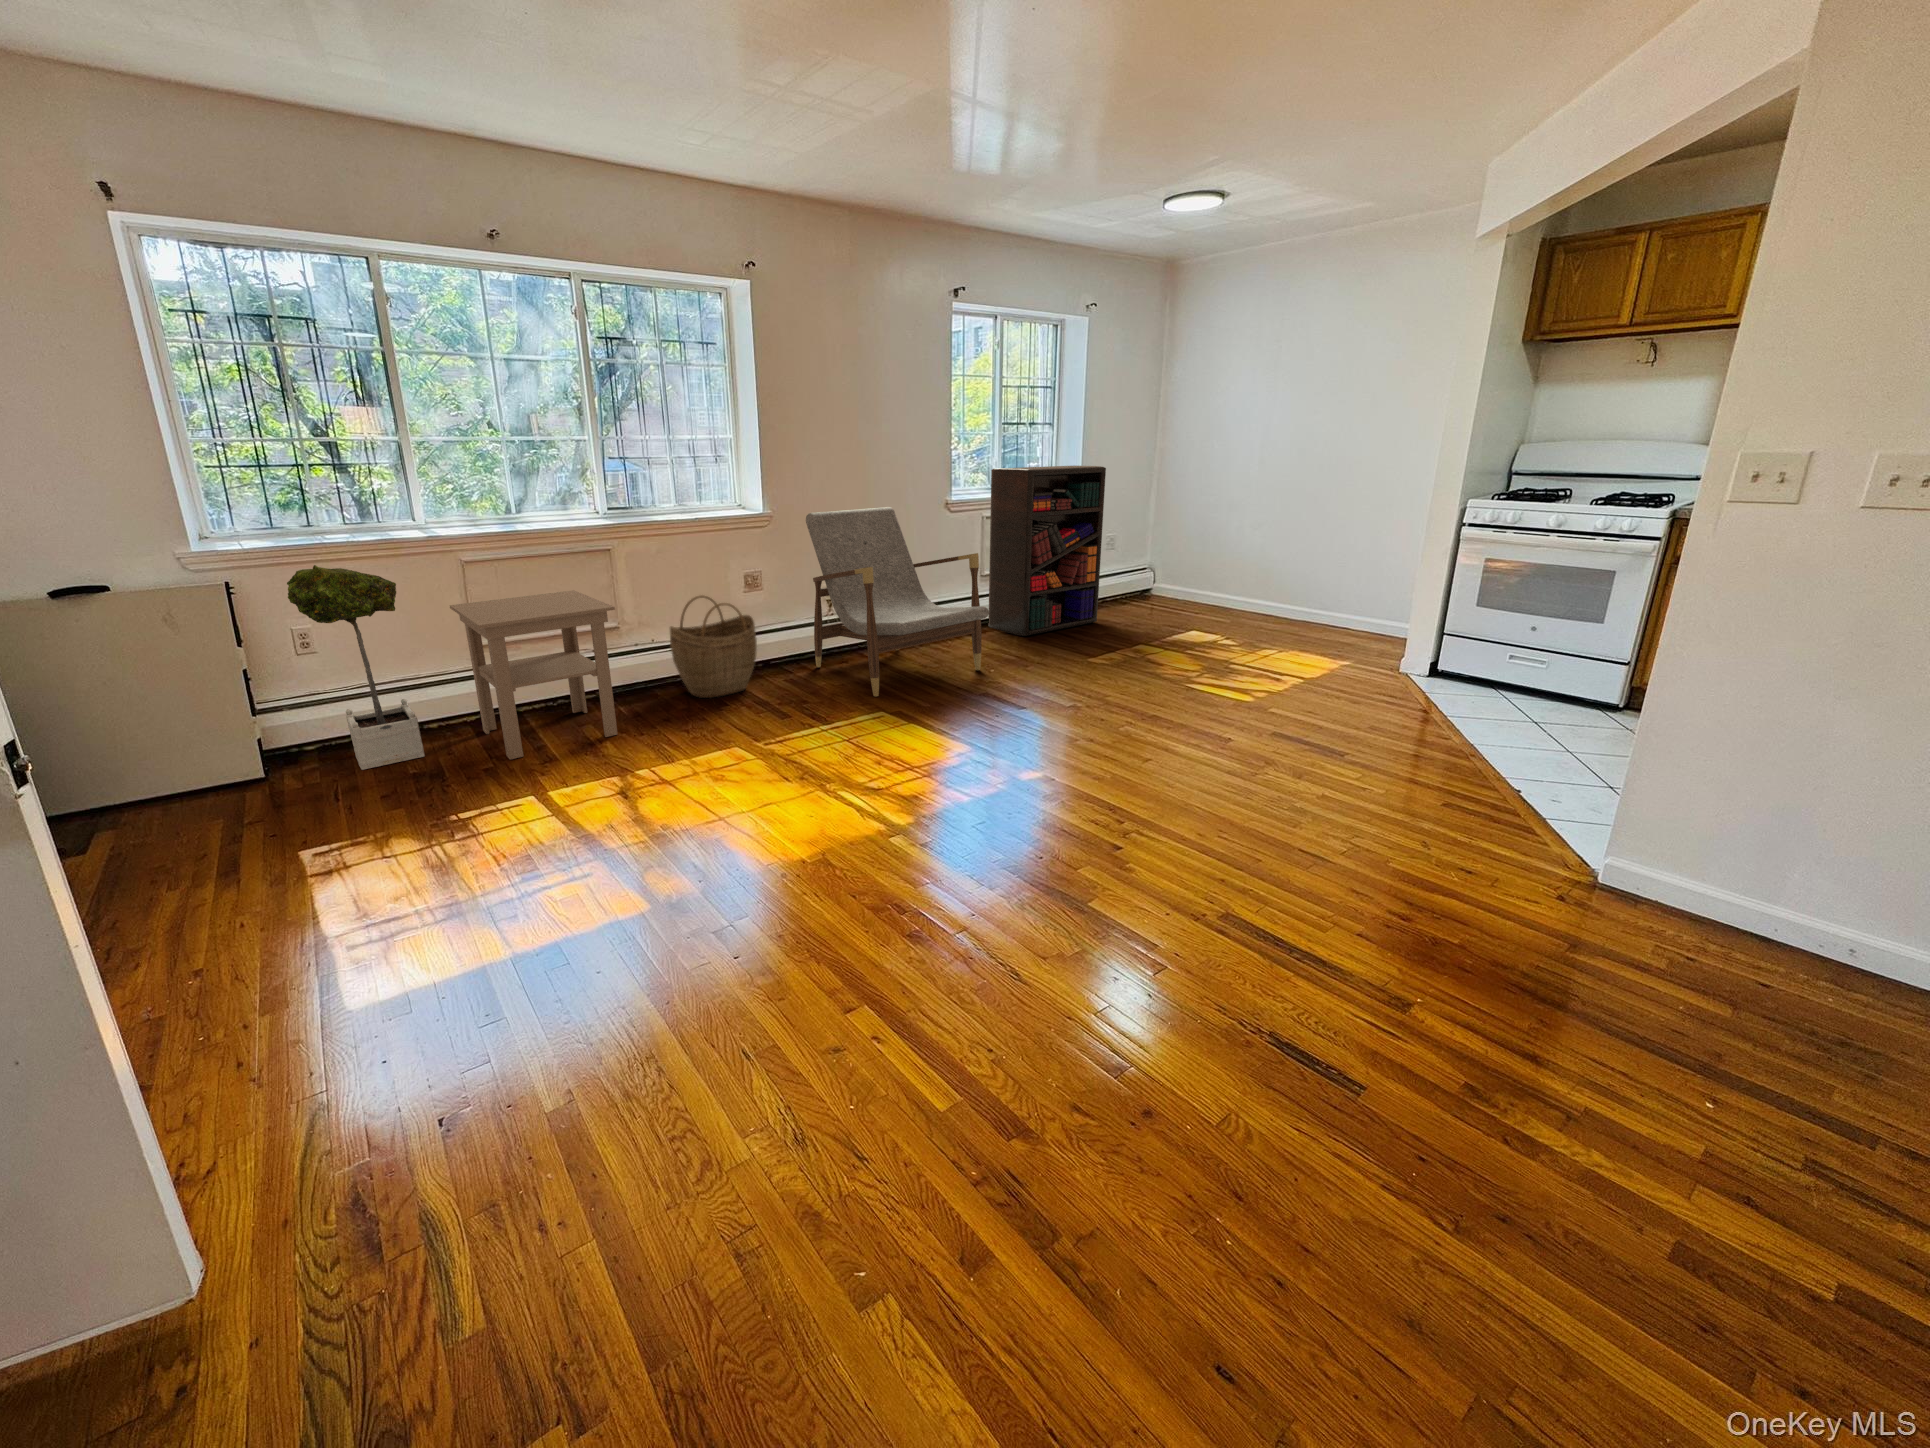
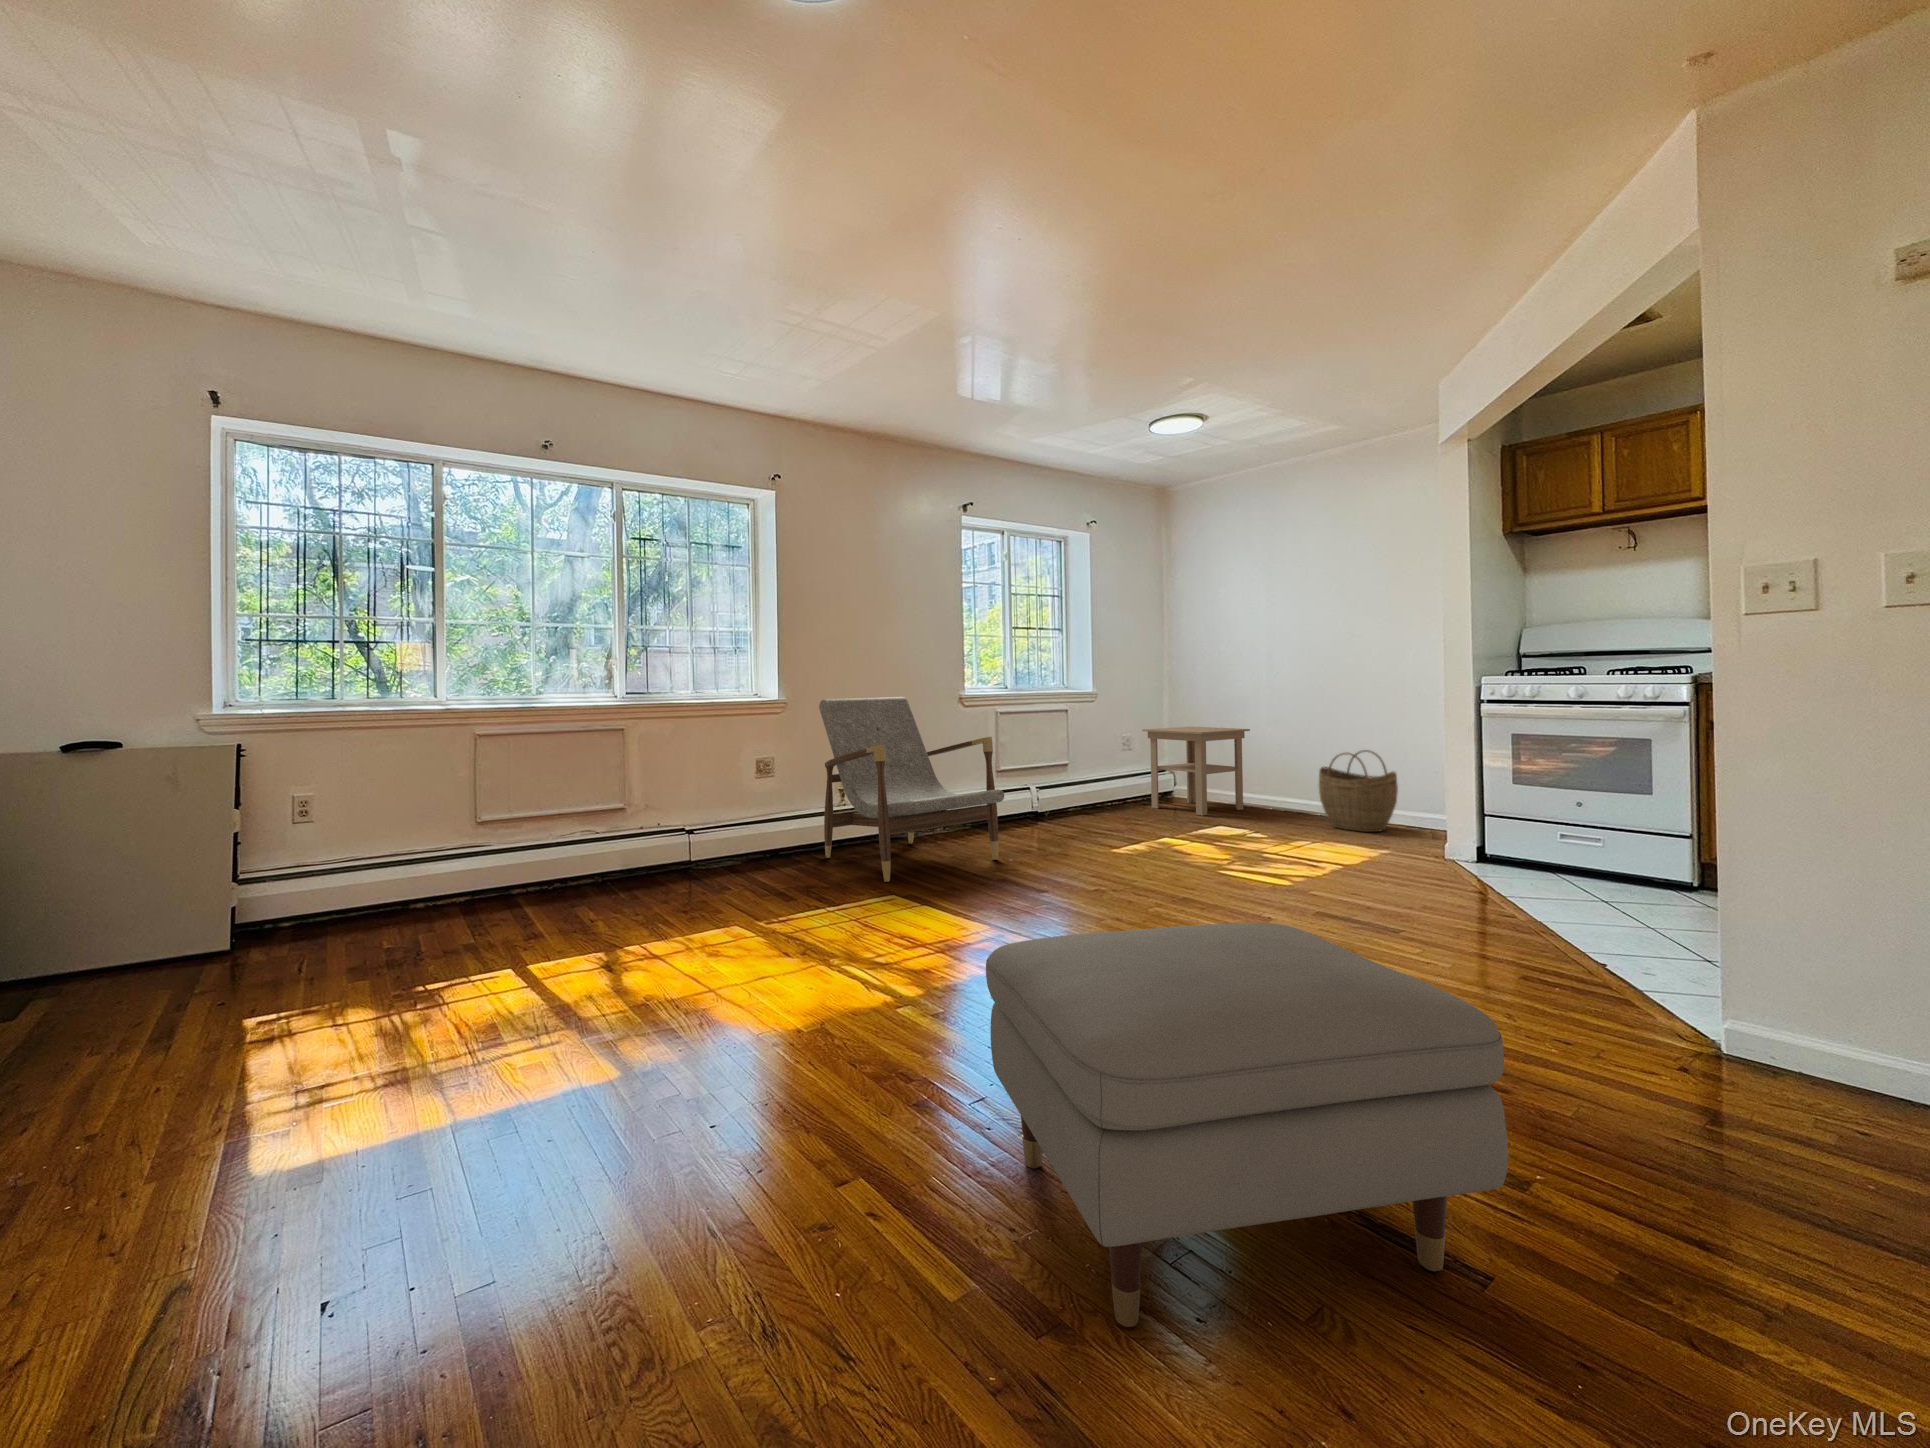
bookshelf: present [988,466,1106,636] -> none [1003,663,1119,831]
potted tree: present [287,565,425,770] -> none [294,726,405,946]
side table: present [450,590,618,760] -> present [1142,727,1250,816]
woven basket: present [670,595,757,698] -> present [1319,750,1398,832]
ottoman: none [974,798,1410,1132] -> present [986,923,1508,1327]

